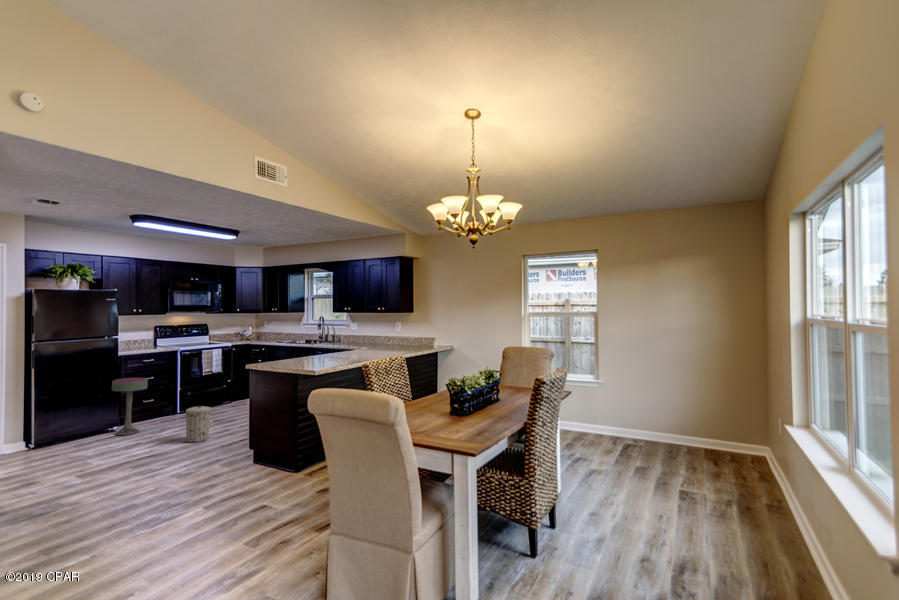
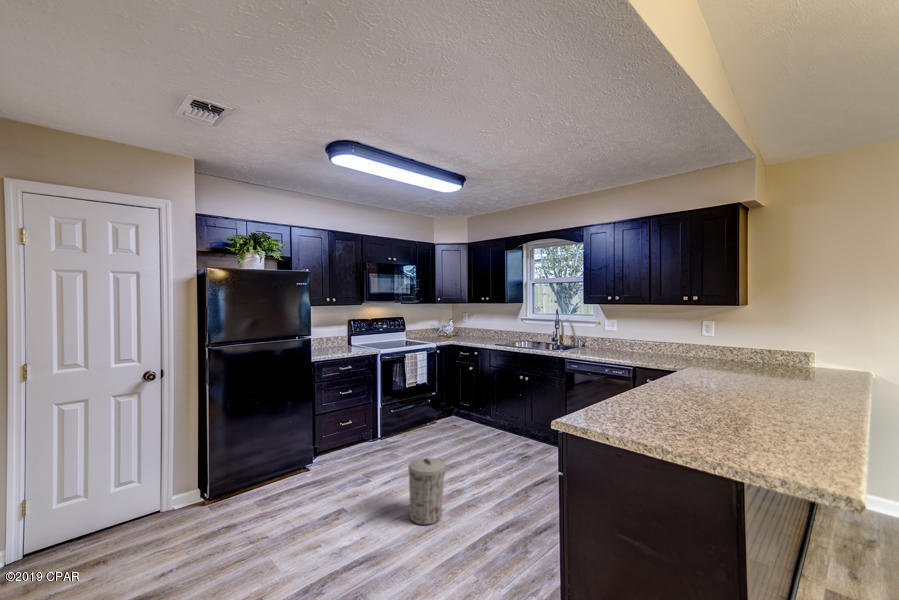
bar stool: present [112,378,148,435] -> none [304,396,348,484]

